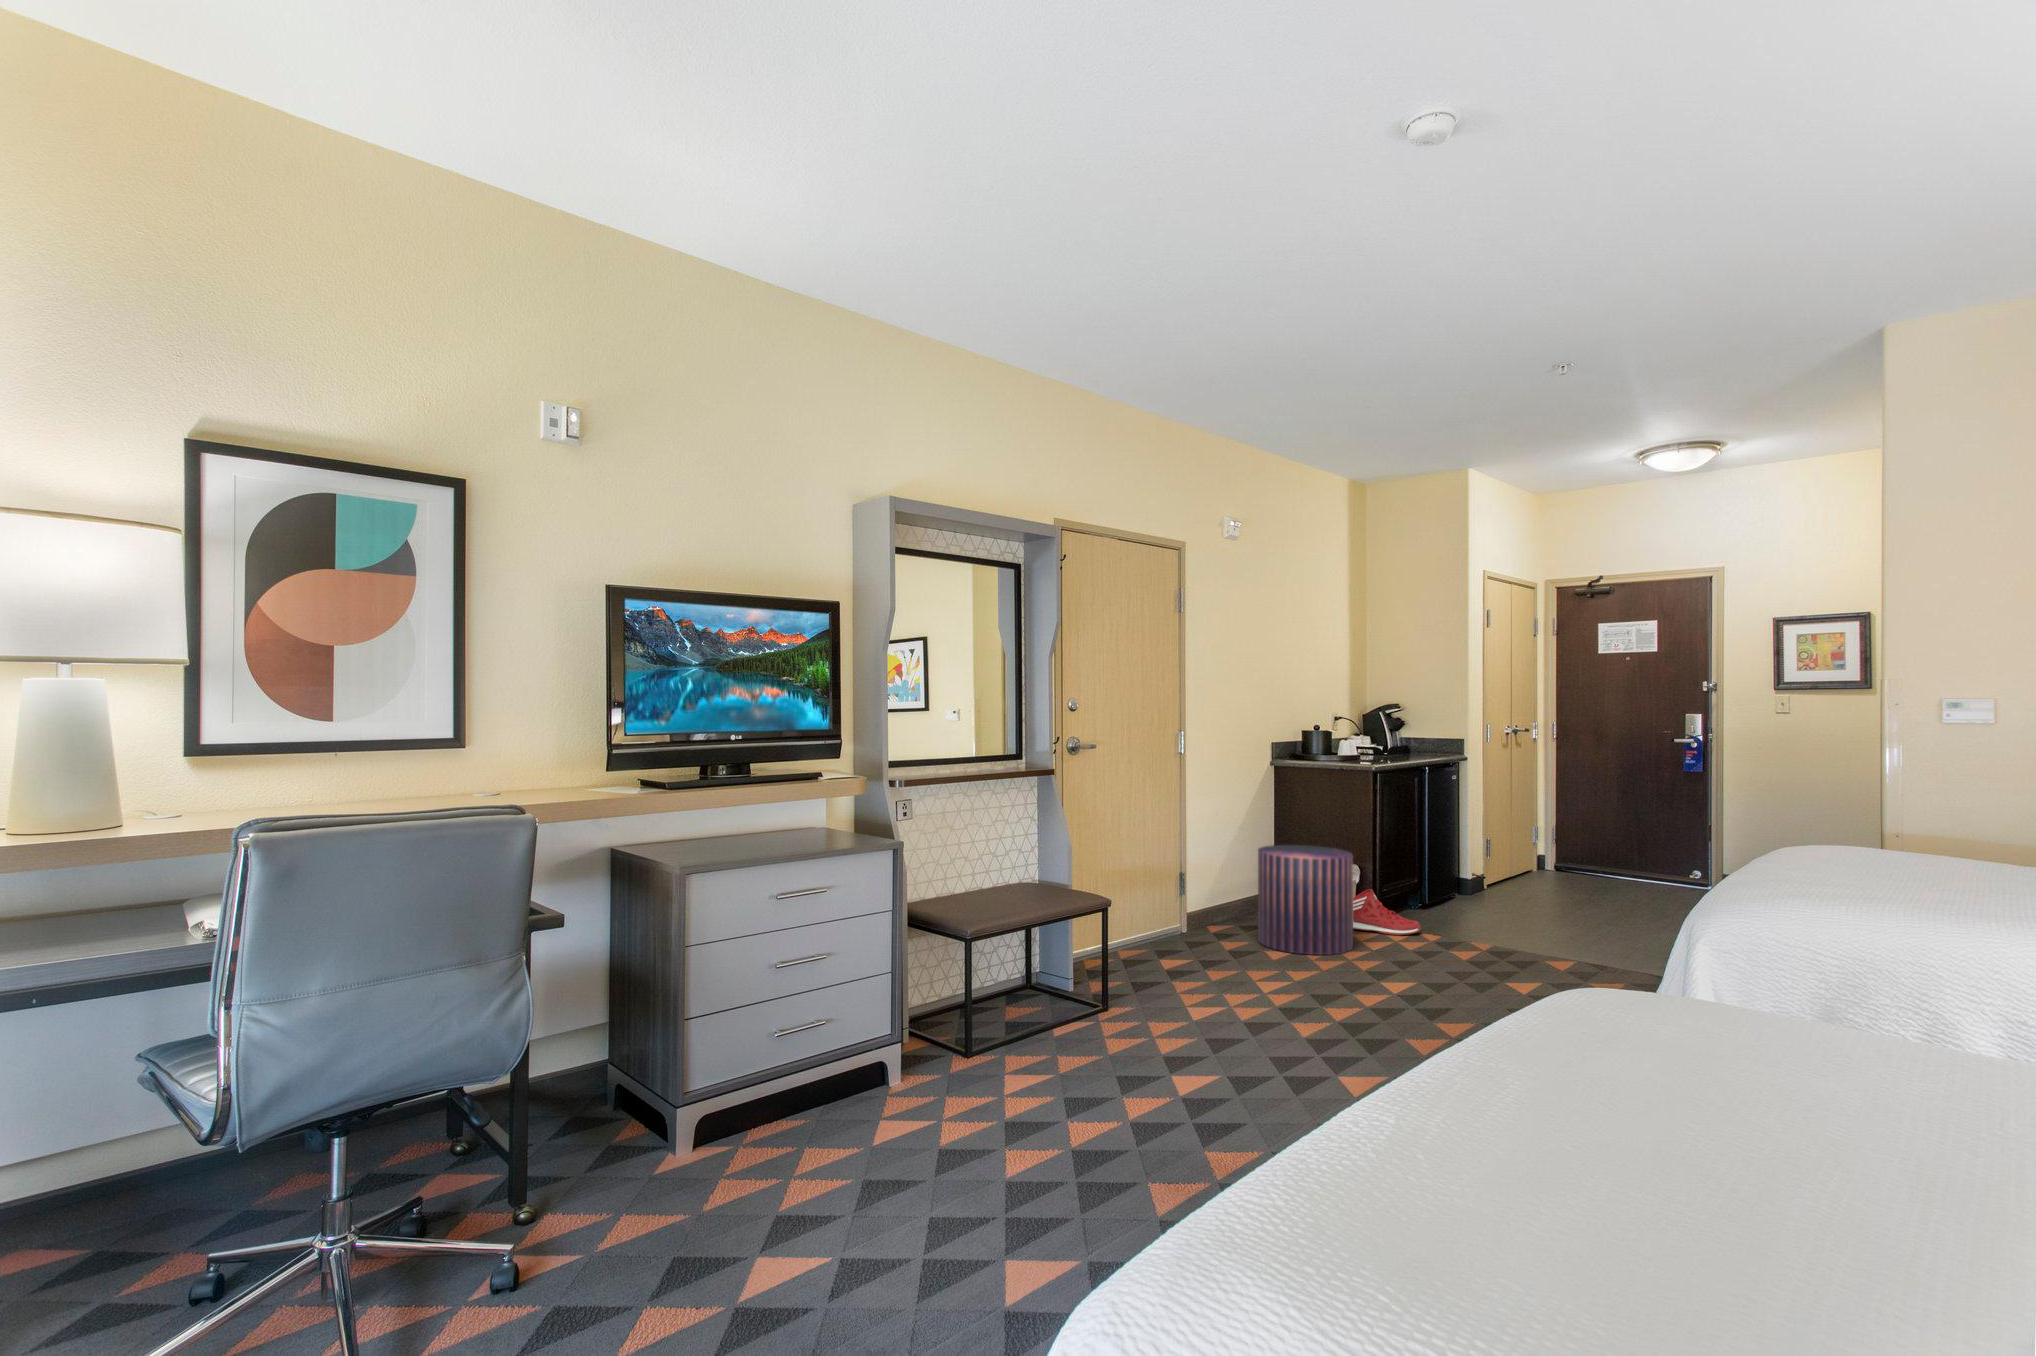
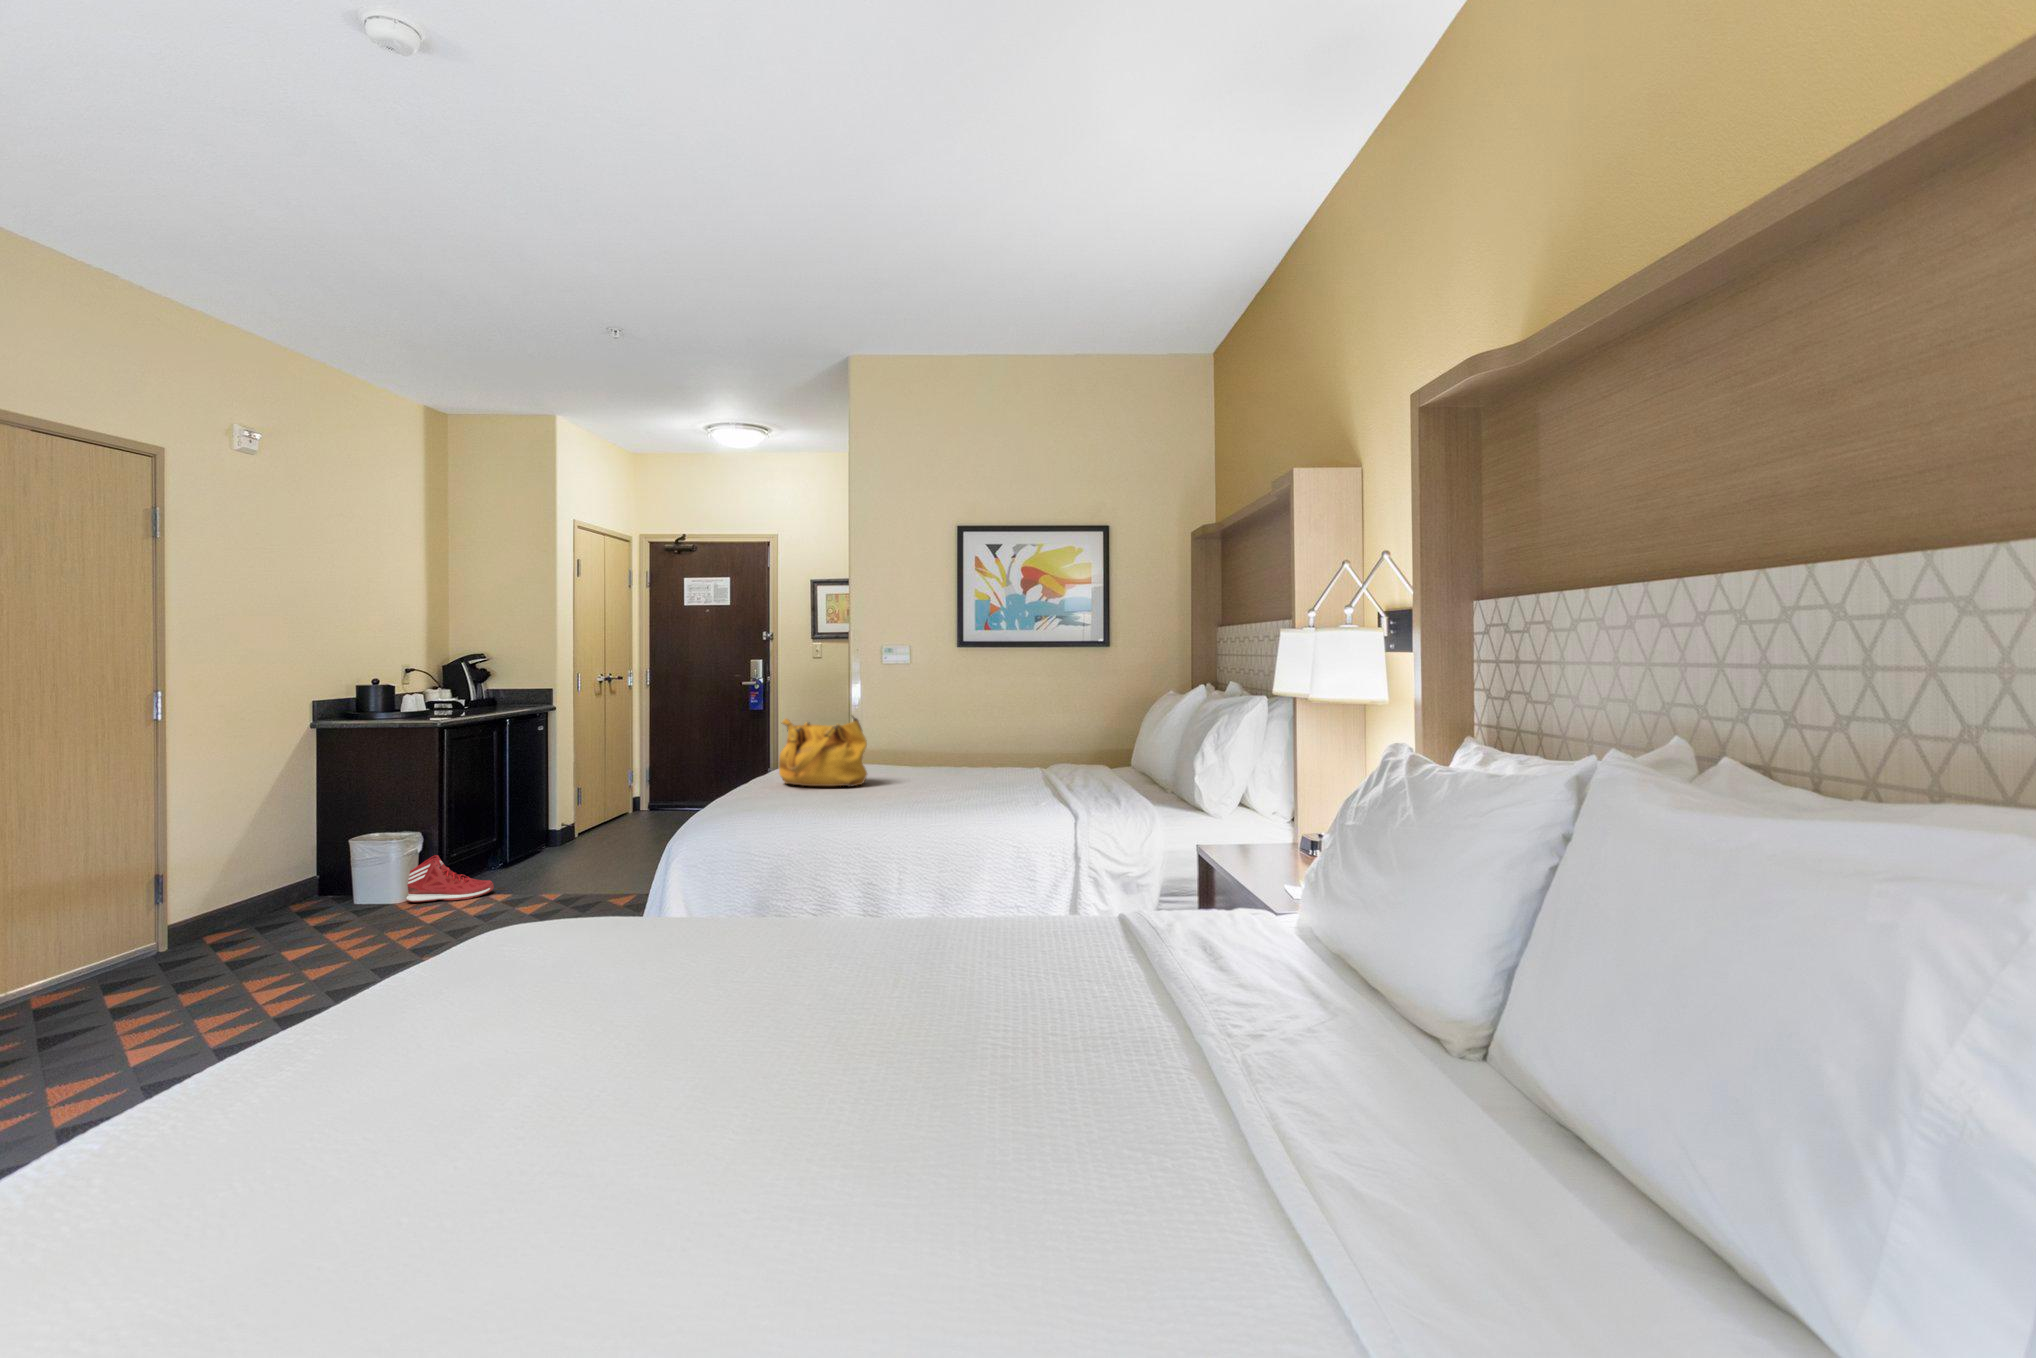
handbag: none [1793,789,1945,886] -> present [779,716,867,786]
pouf: present [1258,845,1353,955] -> none [273,816,406,947]

